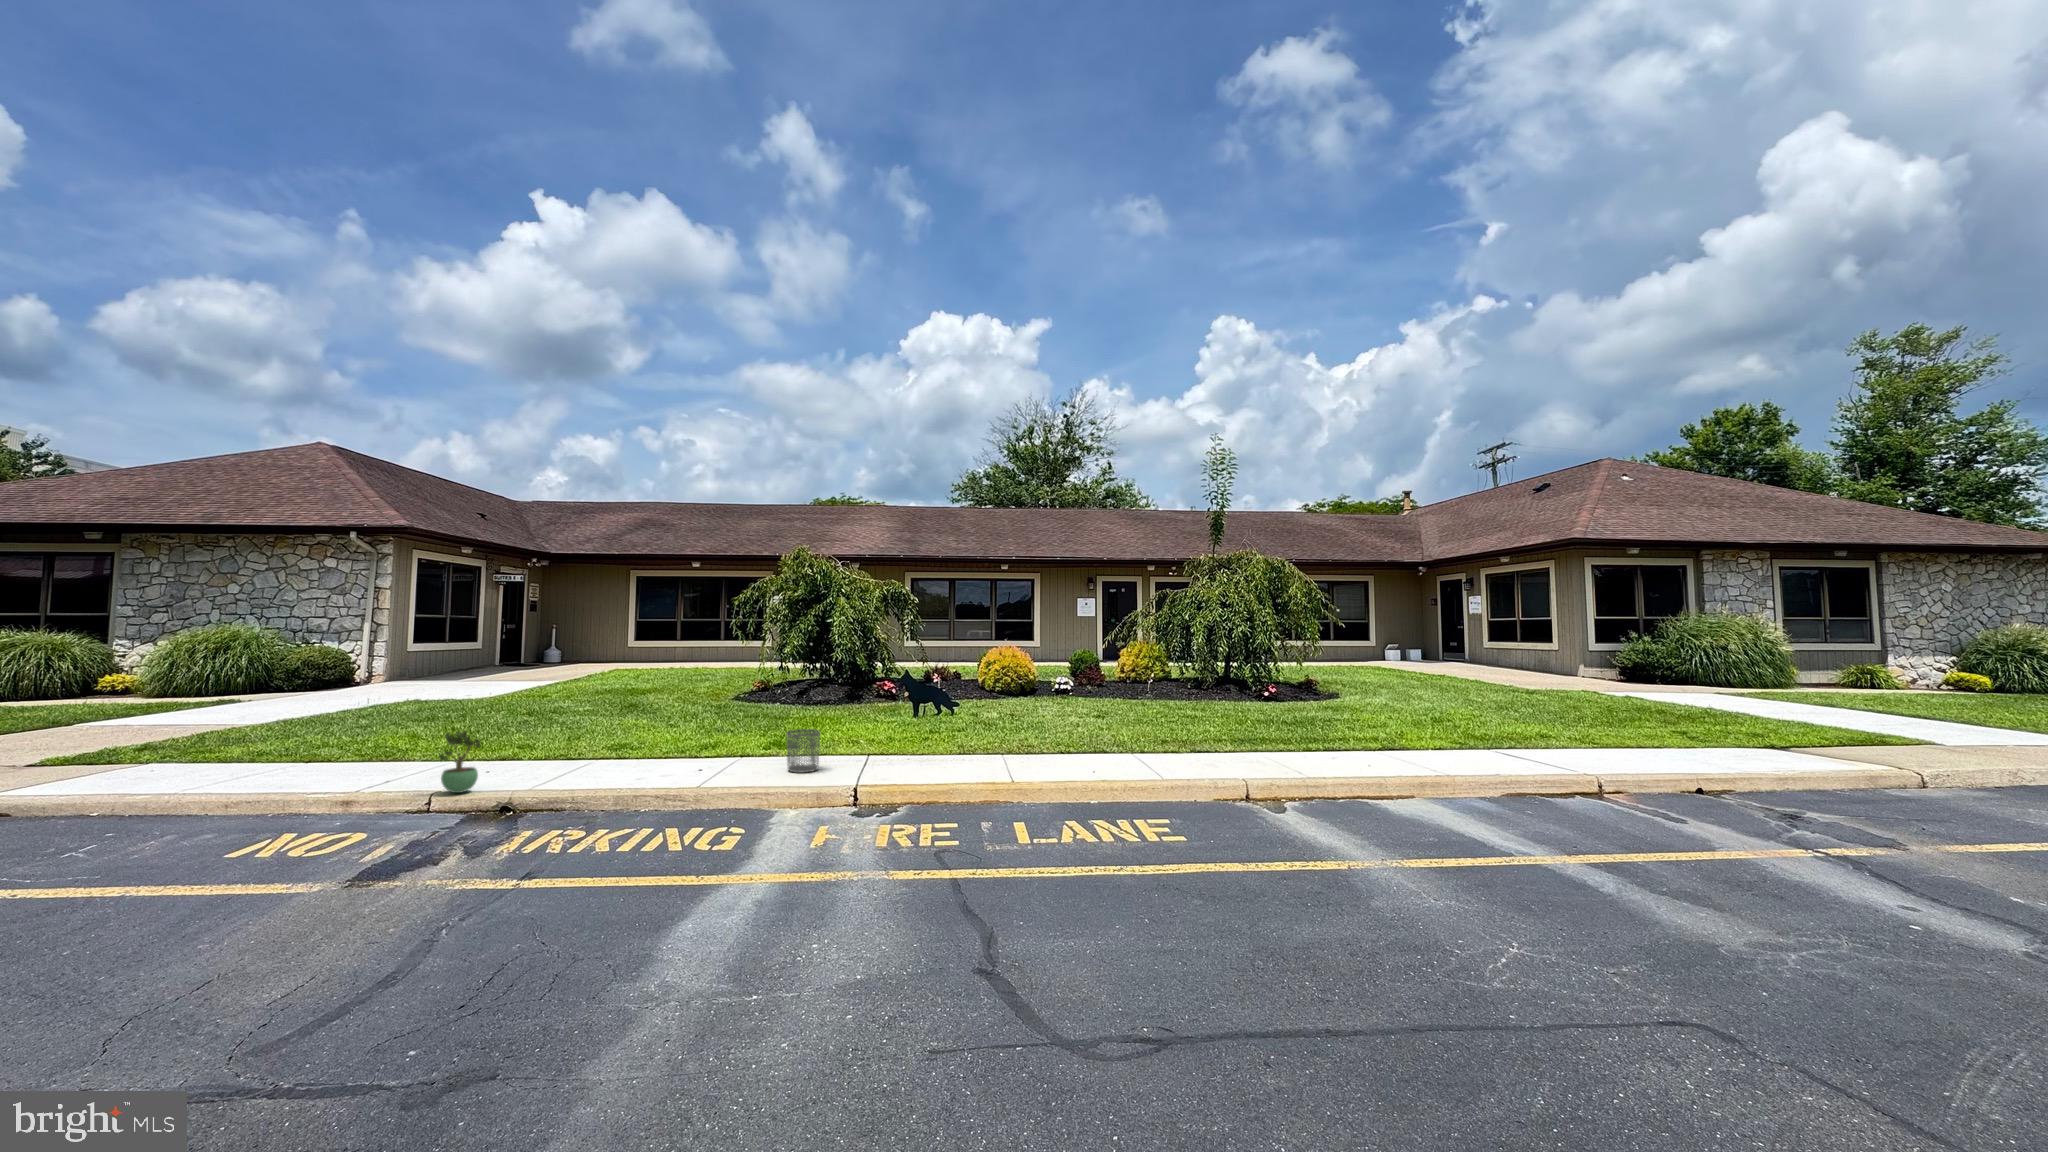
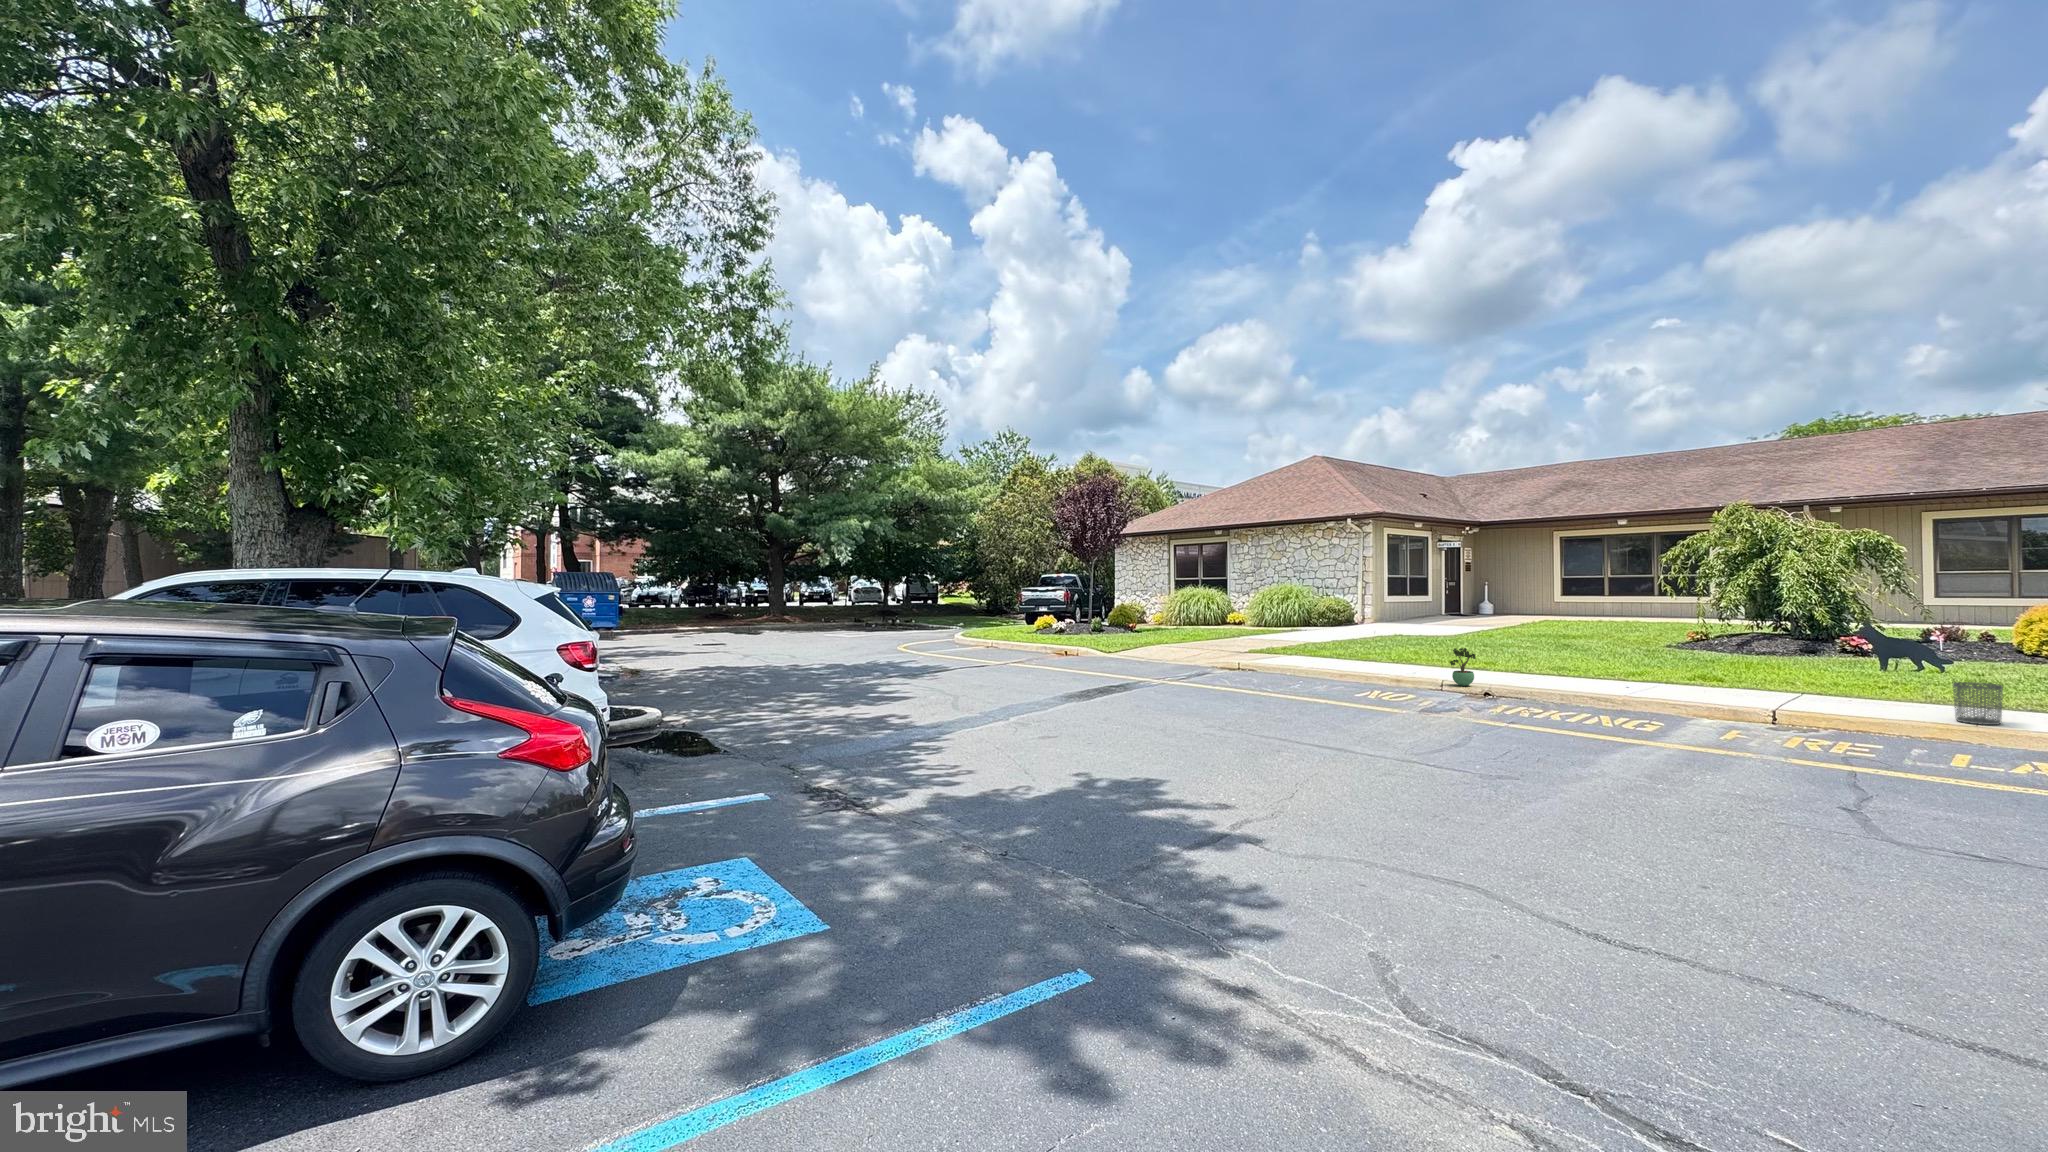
waste bin: present [786,729,820,773] -> present [1953,682,2003,725]

